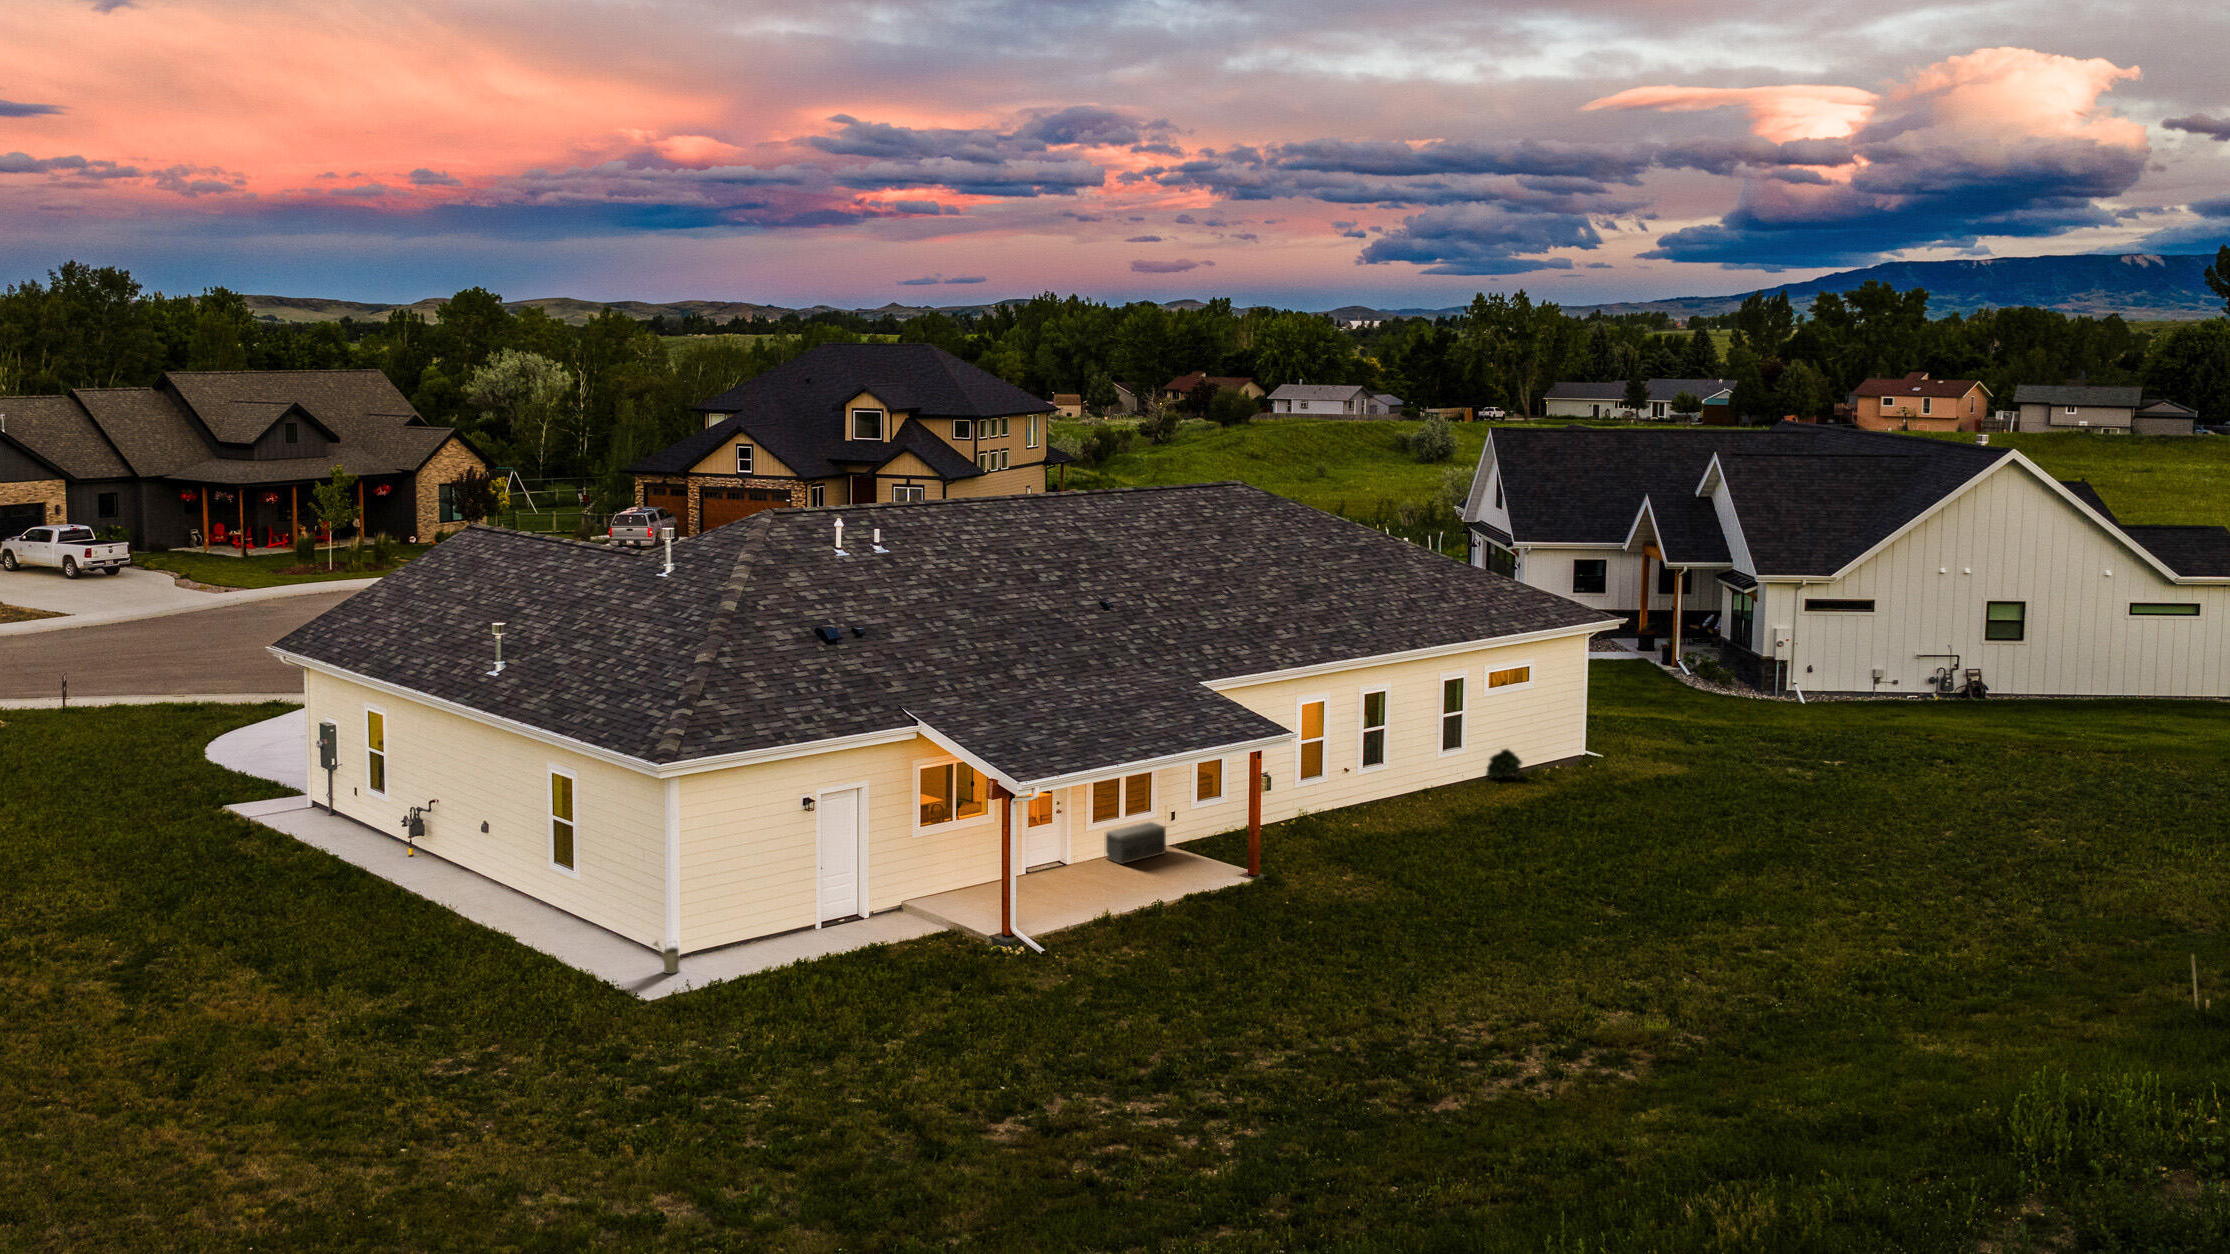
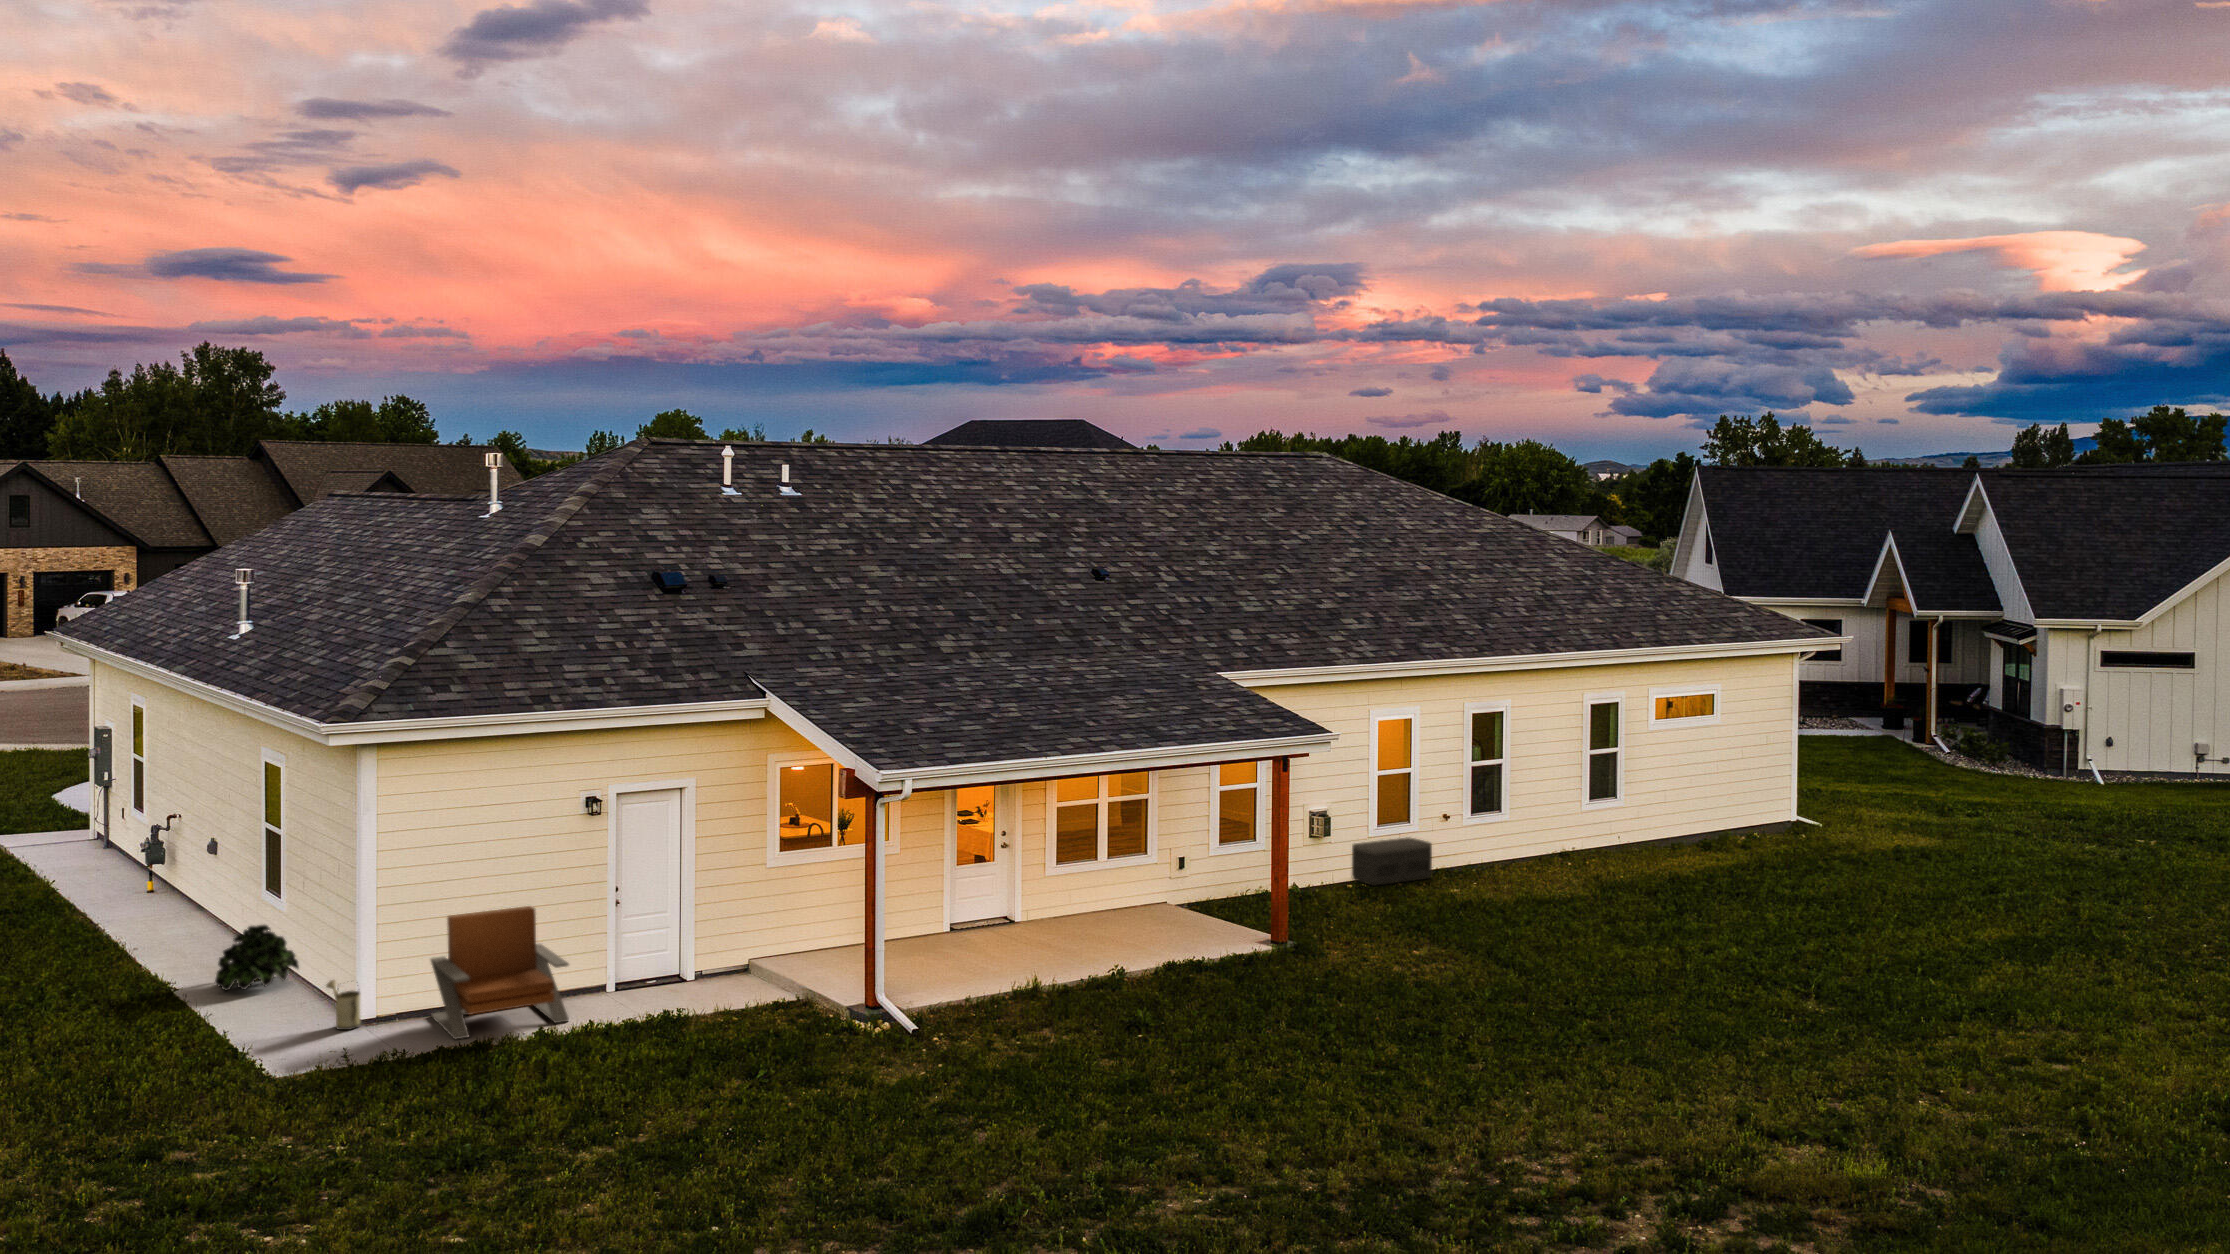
potted plant: present [1486,749,1523,779] -> present [215,925,299,991]
storage bench: present [1106,822,1166,864] -> present [1352,837,1432,886]
lounge chair: none [720,883,817,978] -> present [431,906,569,1039]

